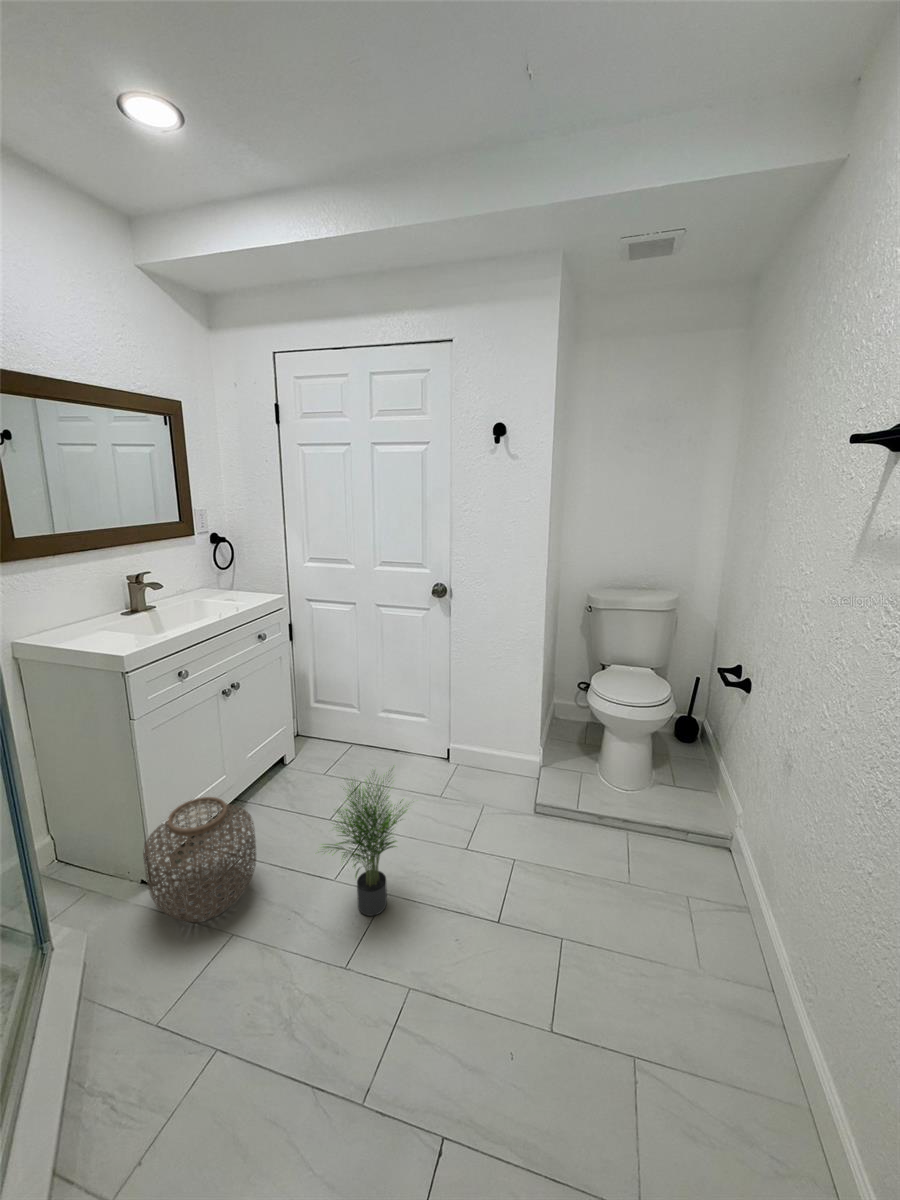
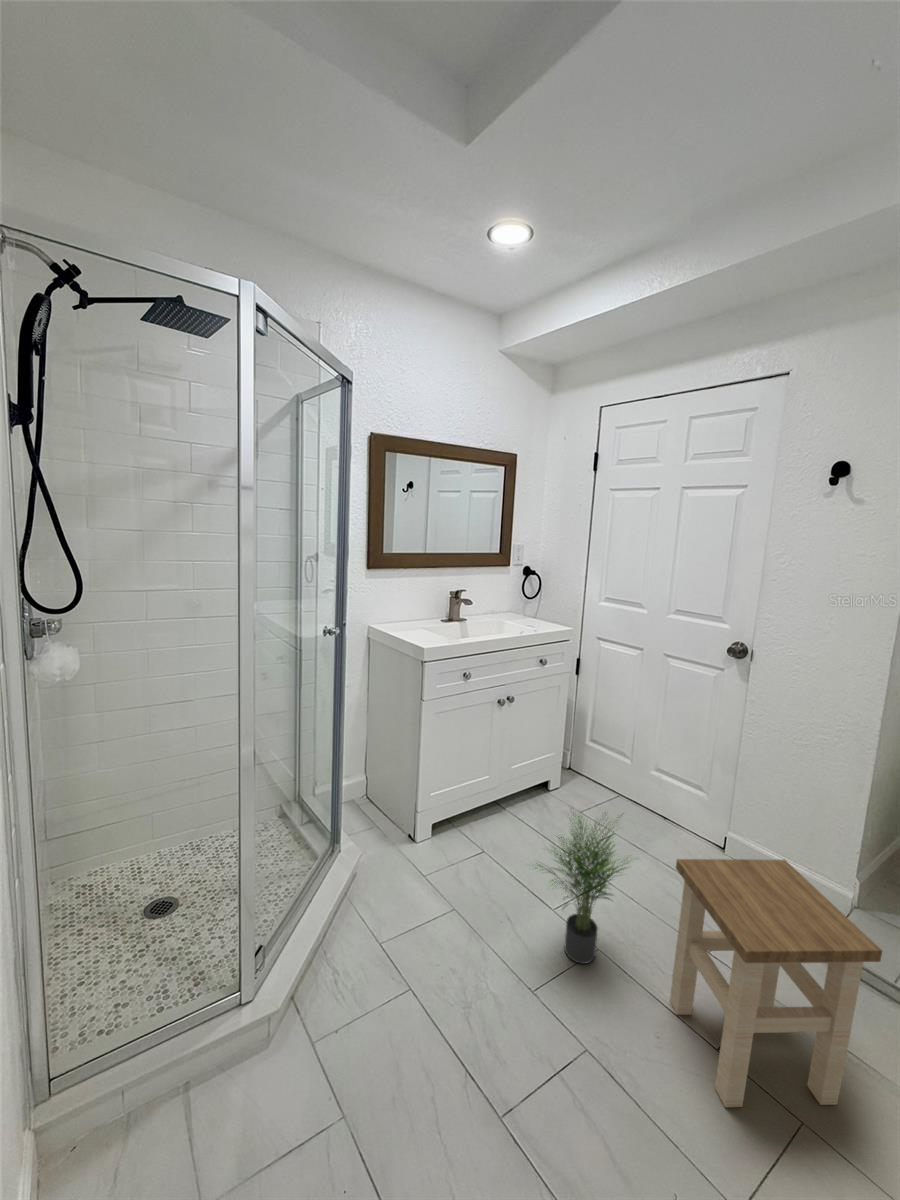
stool: none [447,754,590,960] -> present [670,859,882,1107]
woven basket: present [143,797,256,922] -> none [405,780,492,888]

